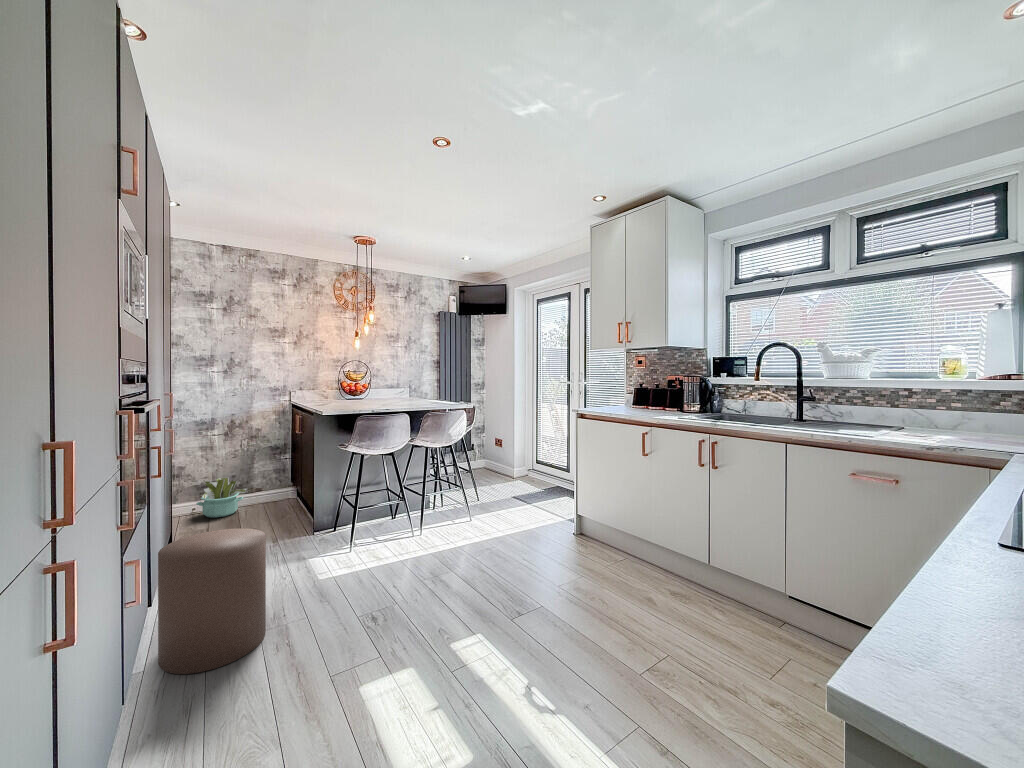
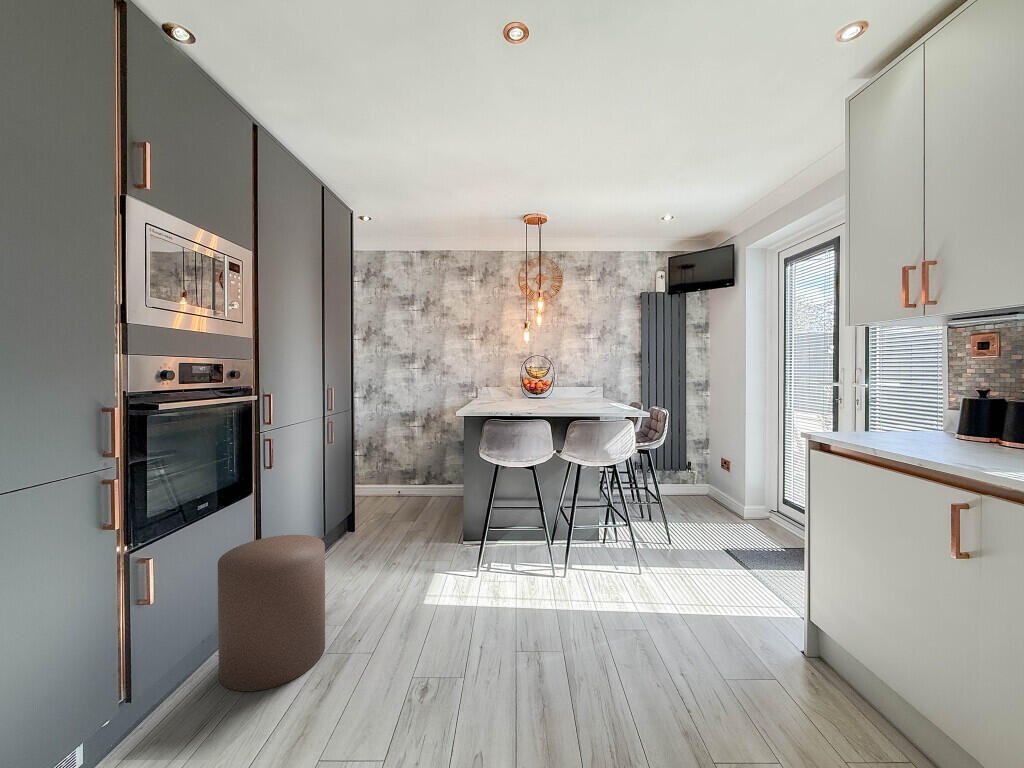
decorative plant: present [196,477,247,518] -> none [394,468,434,505]

